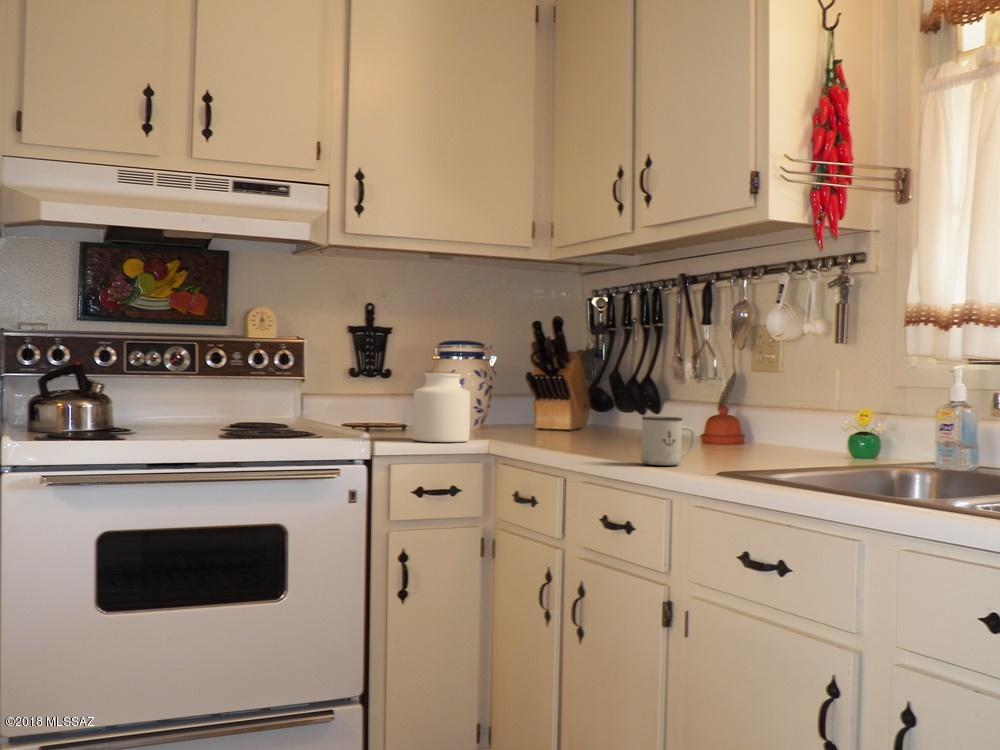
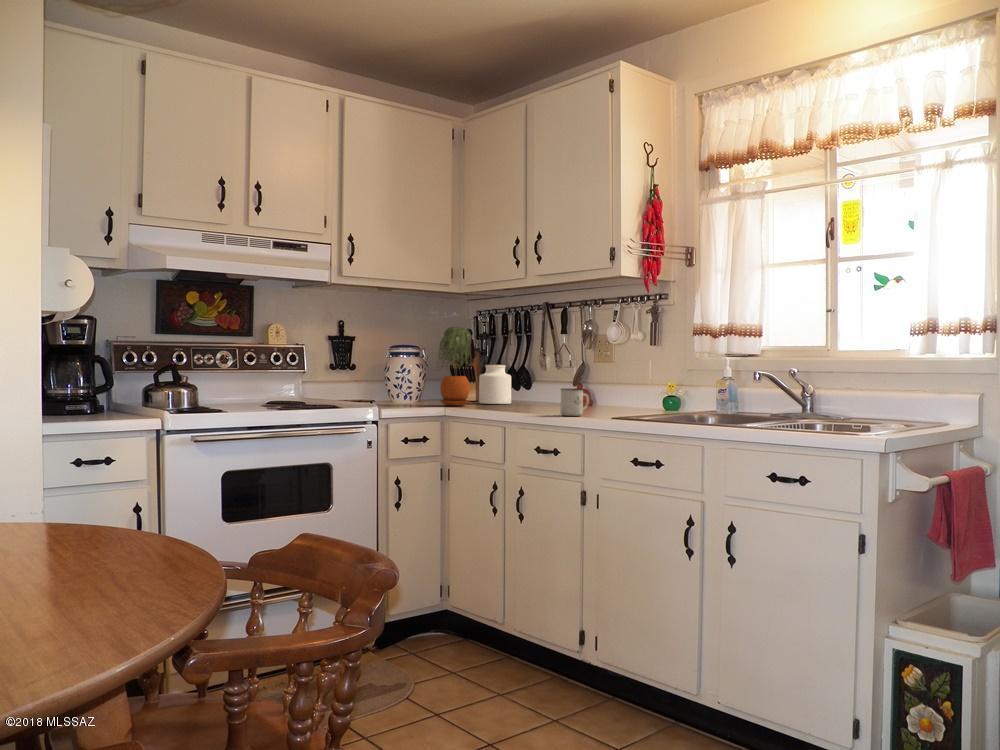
potted plant: none [487,311,547,438] -> present [436,327,471,406]
jar: present [412,371,470,442] -> present [479,364,511,404]

